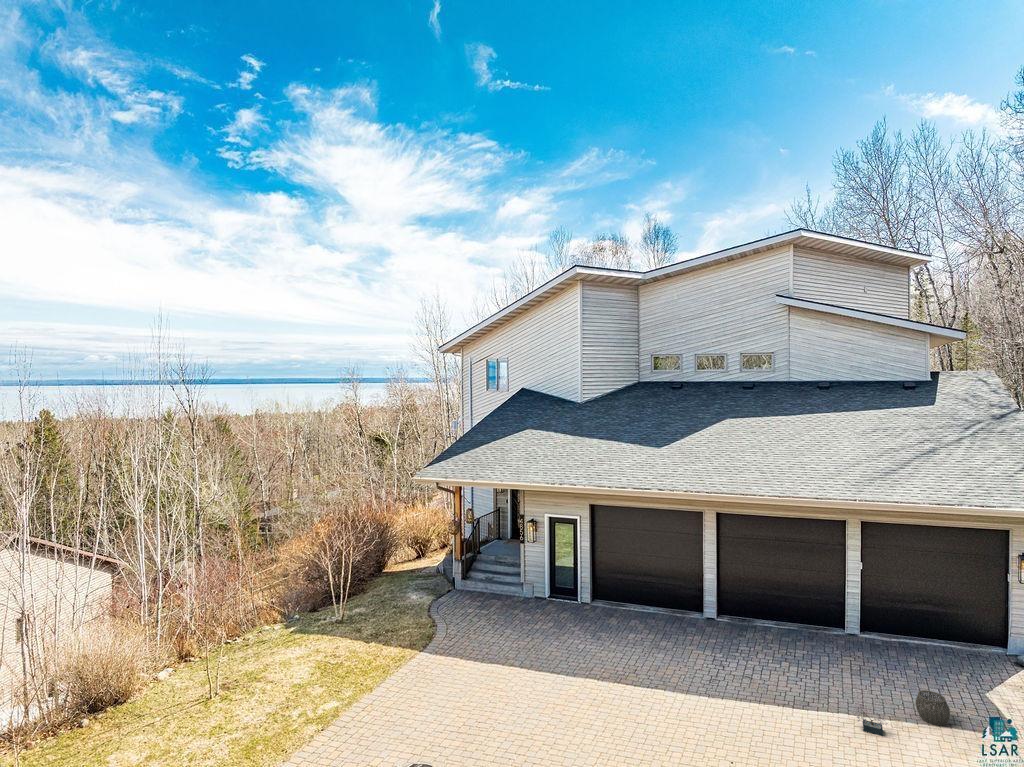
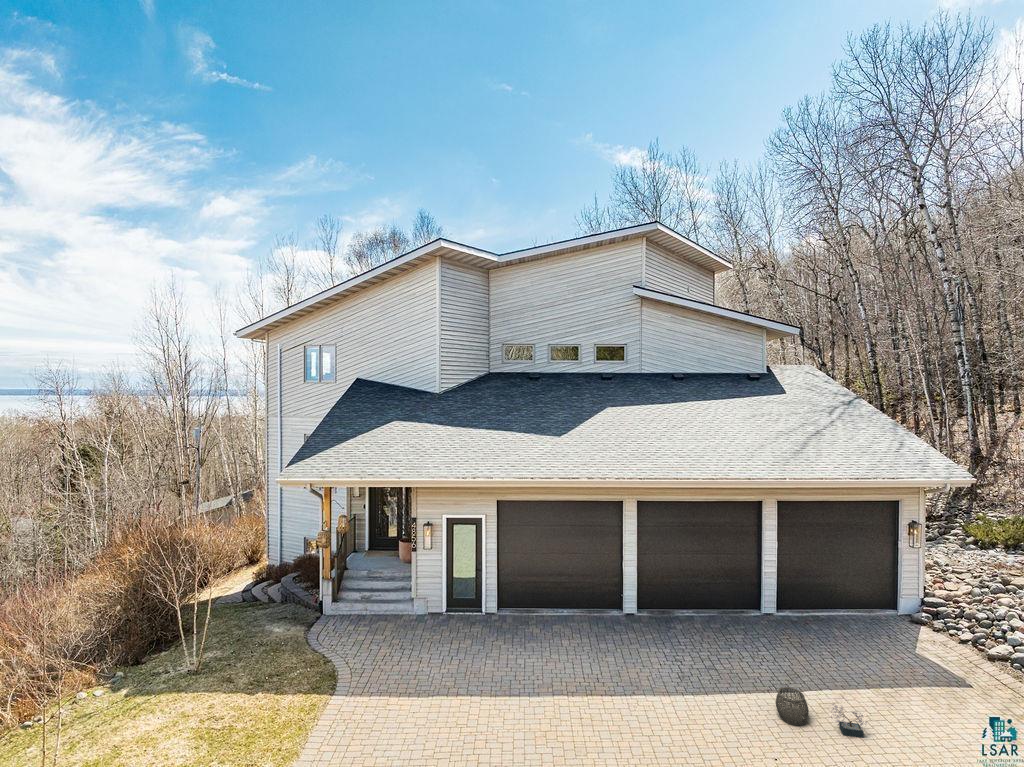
woven basket: present [916,690,950,725] -> present [776,687,809,725]

